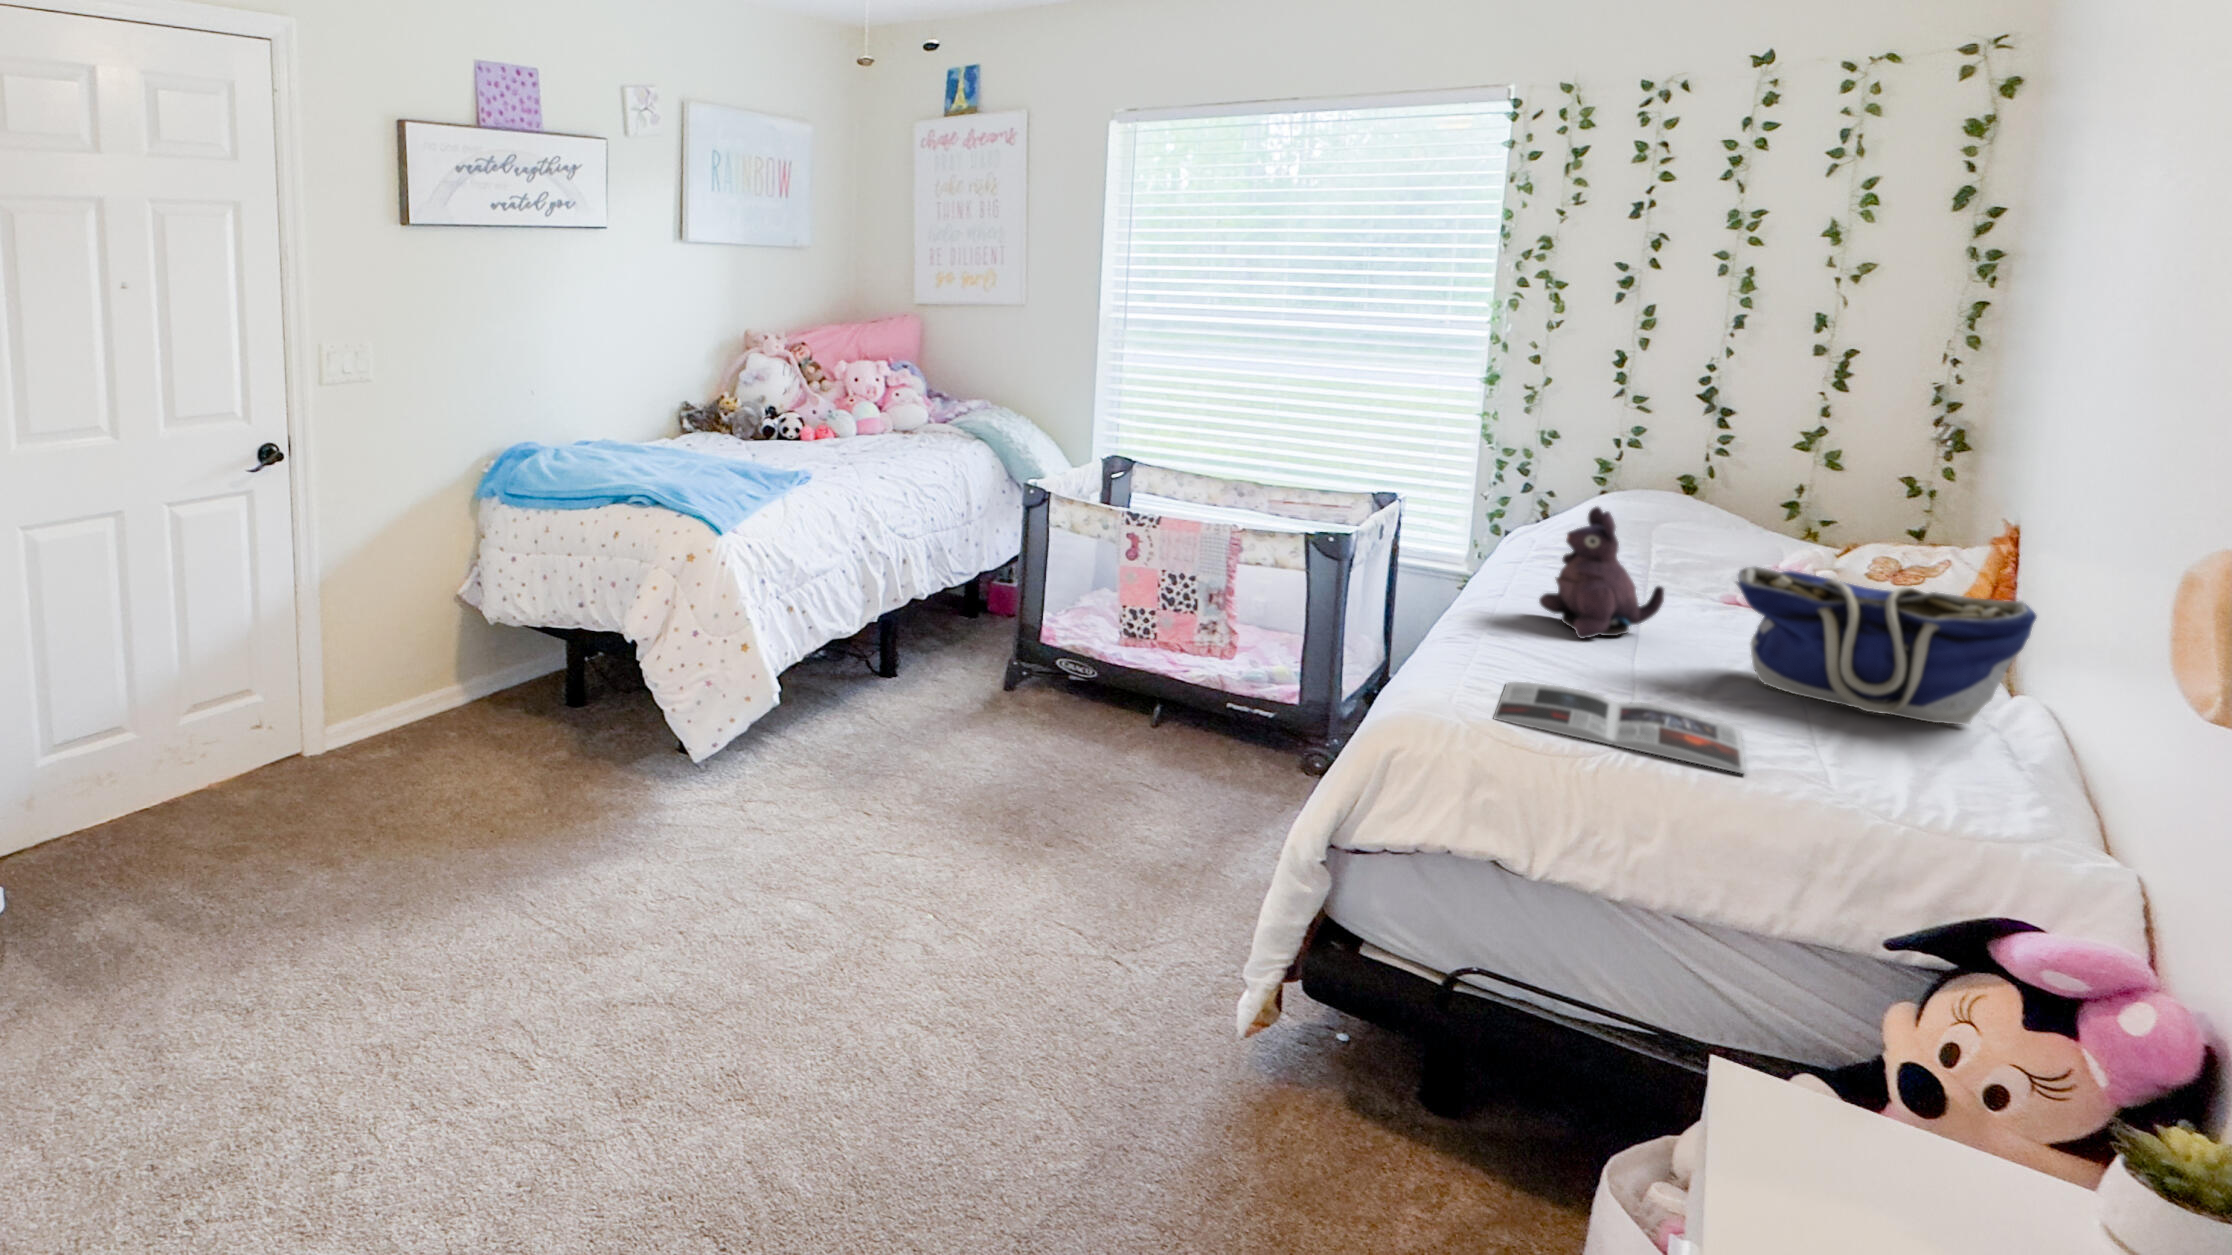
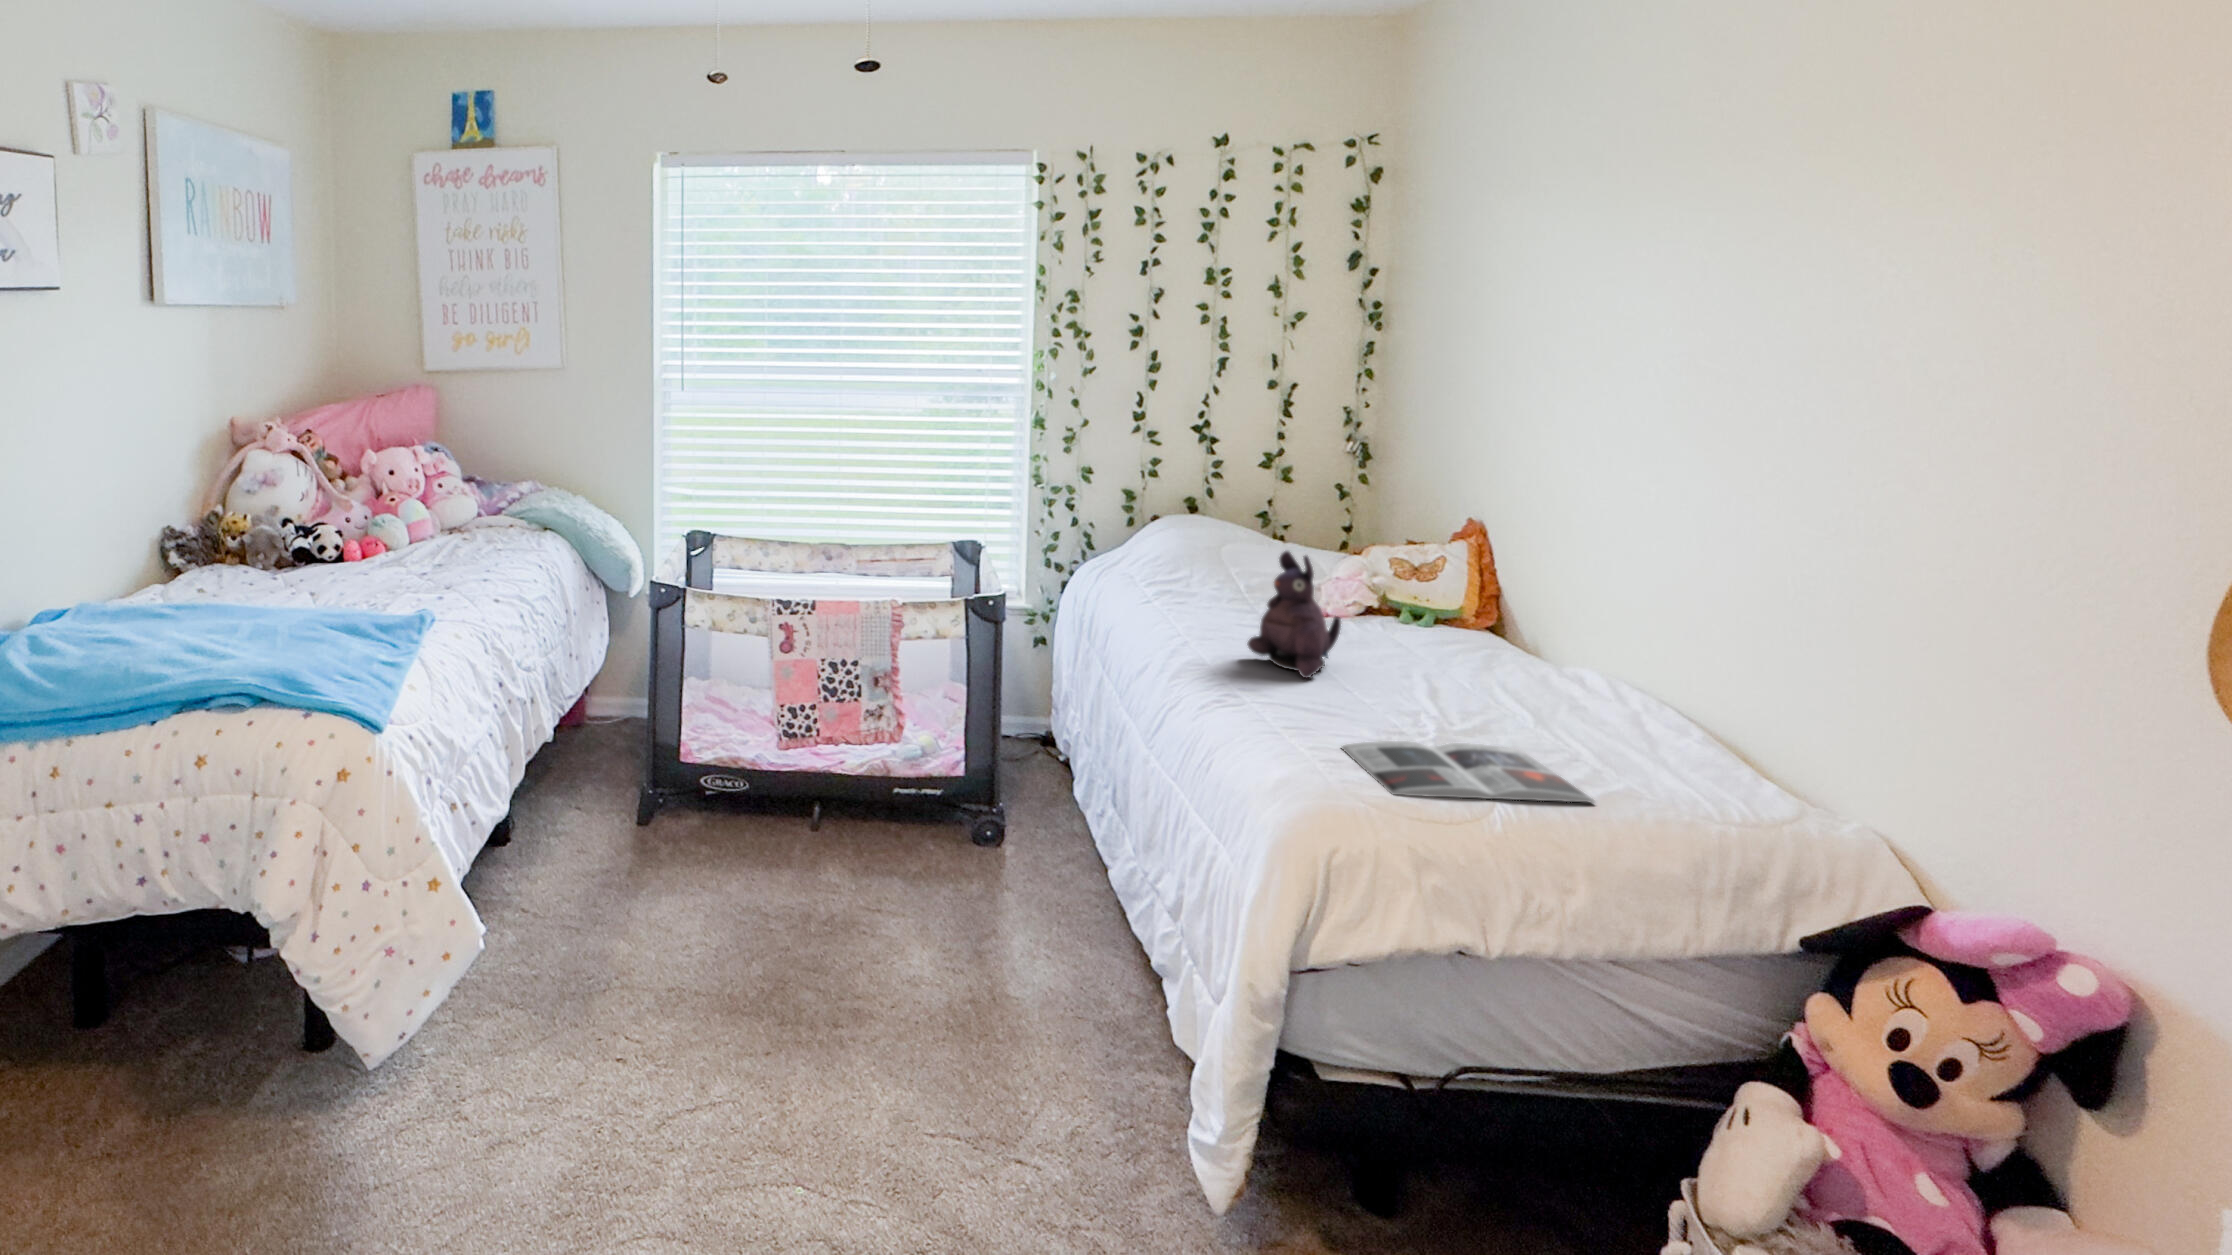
tote bag: present [1736,567,2037,725] -> none [1436,594,1650,708]

